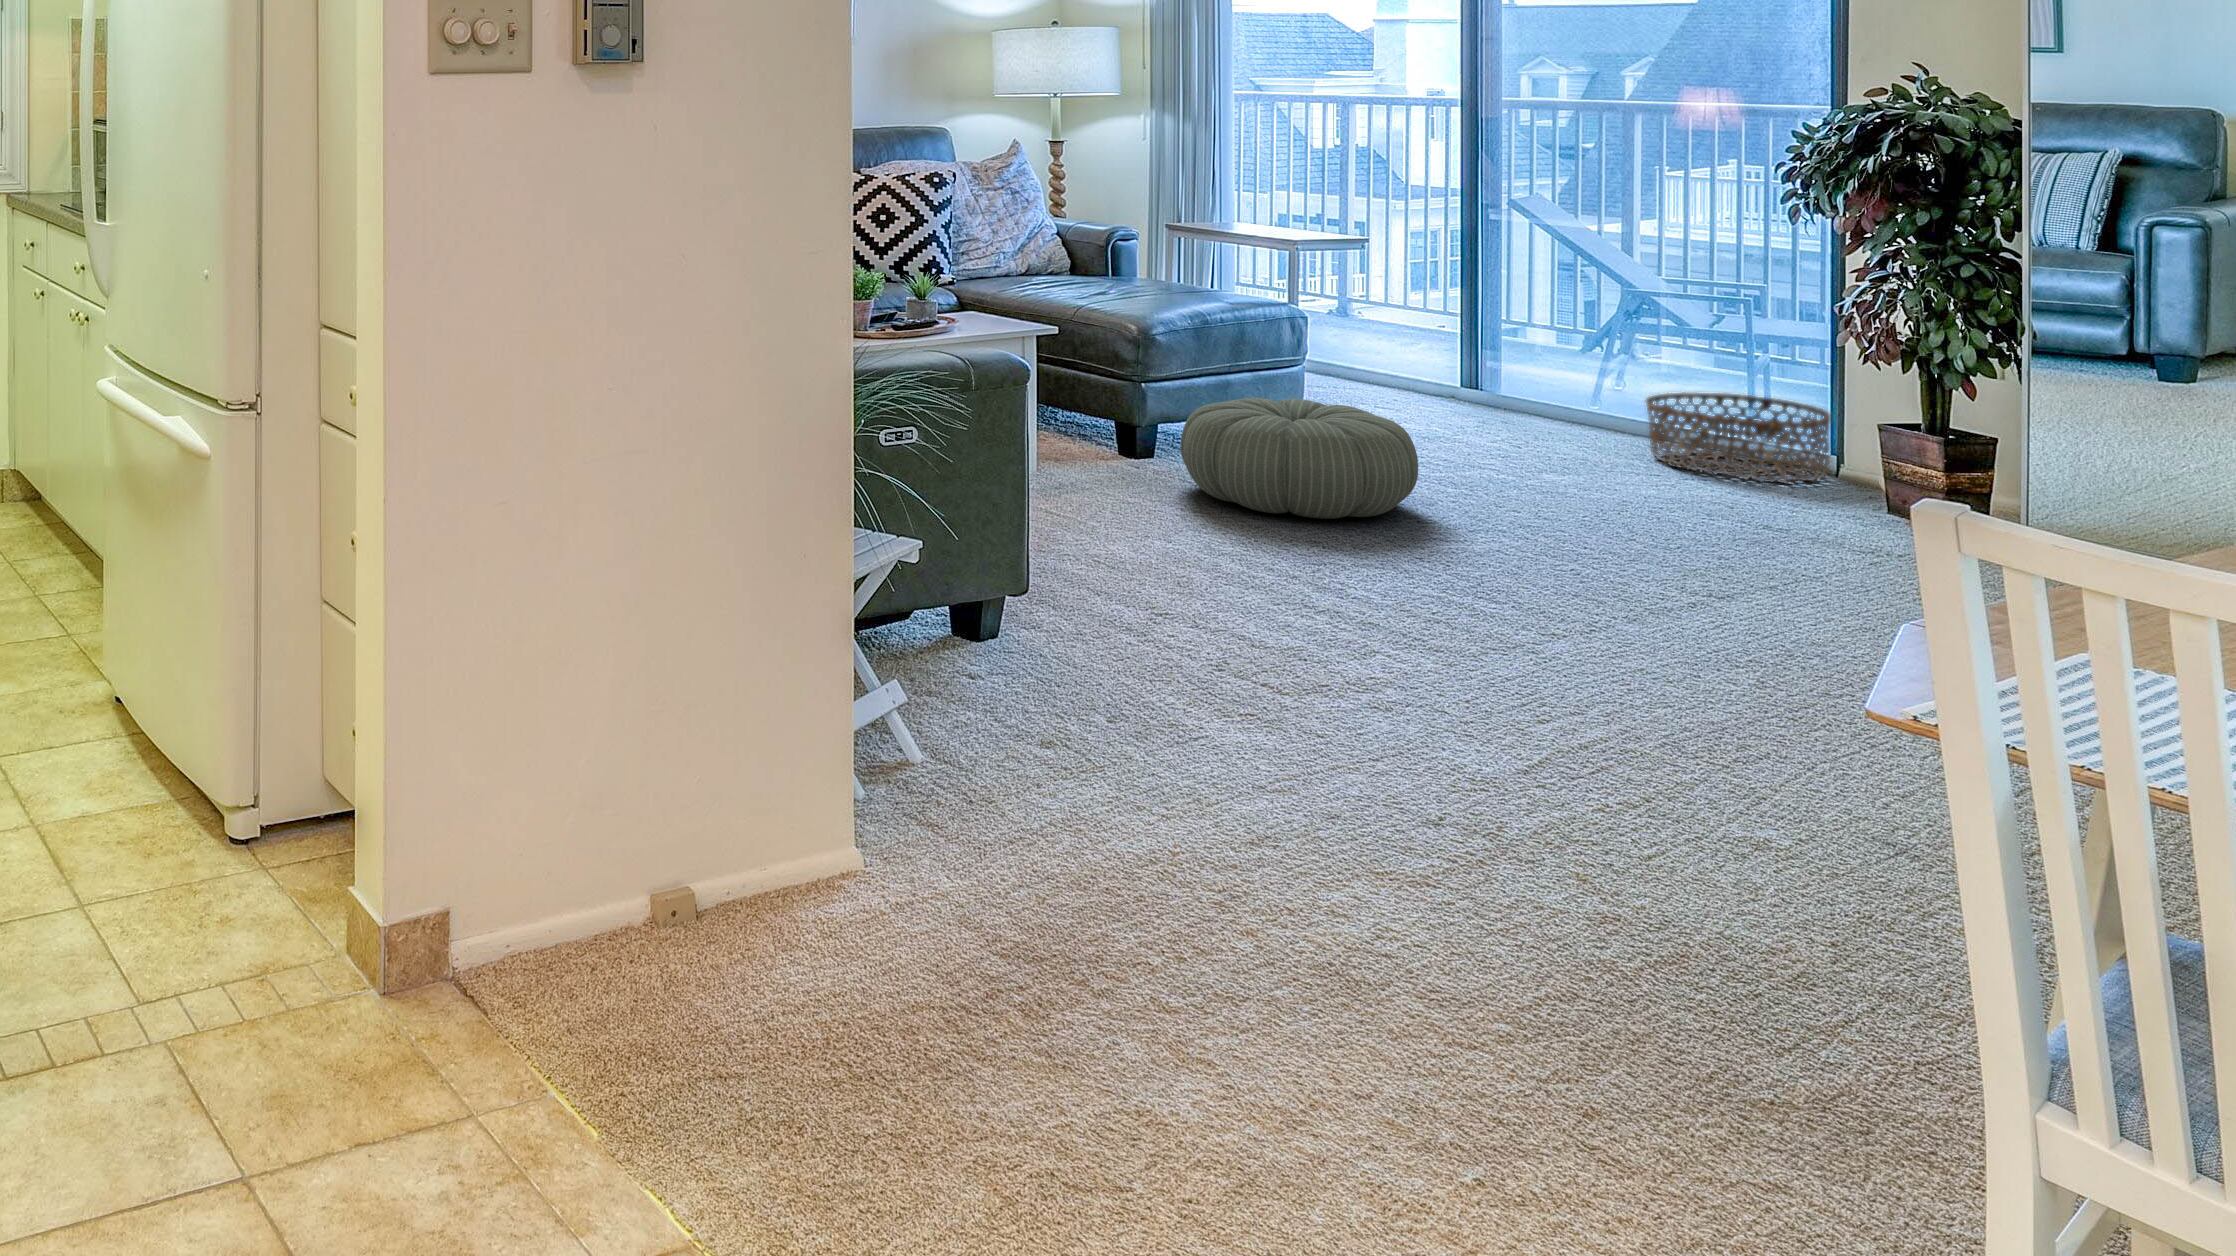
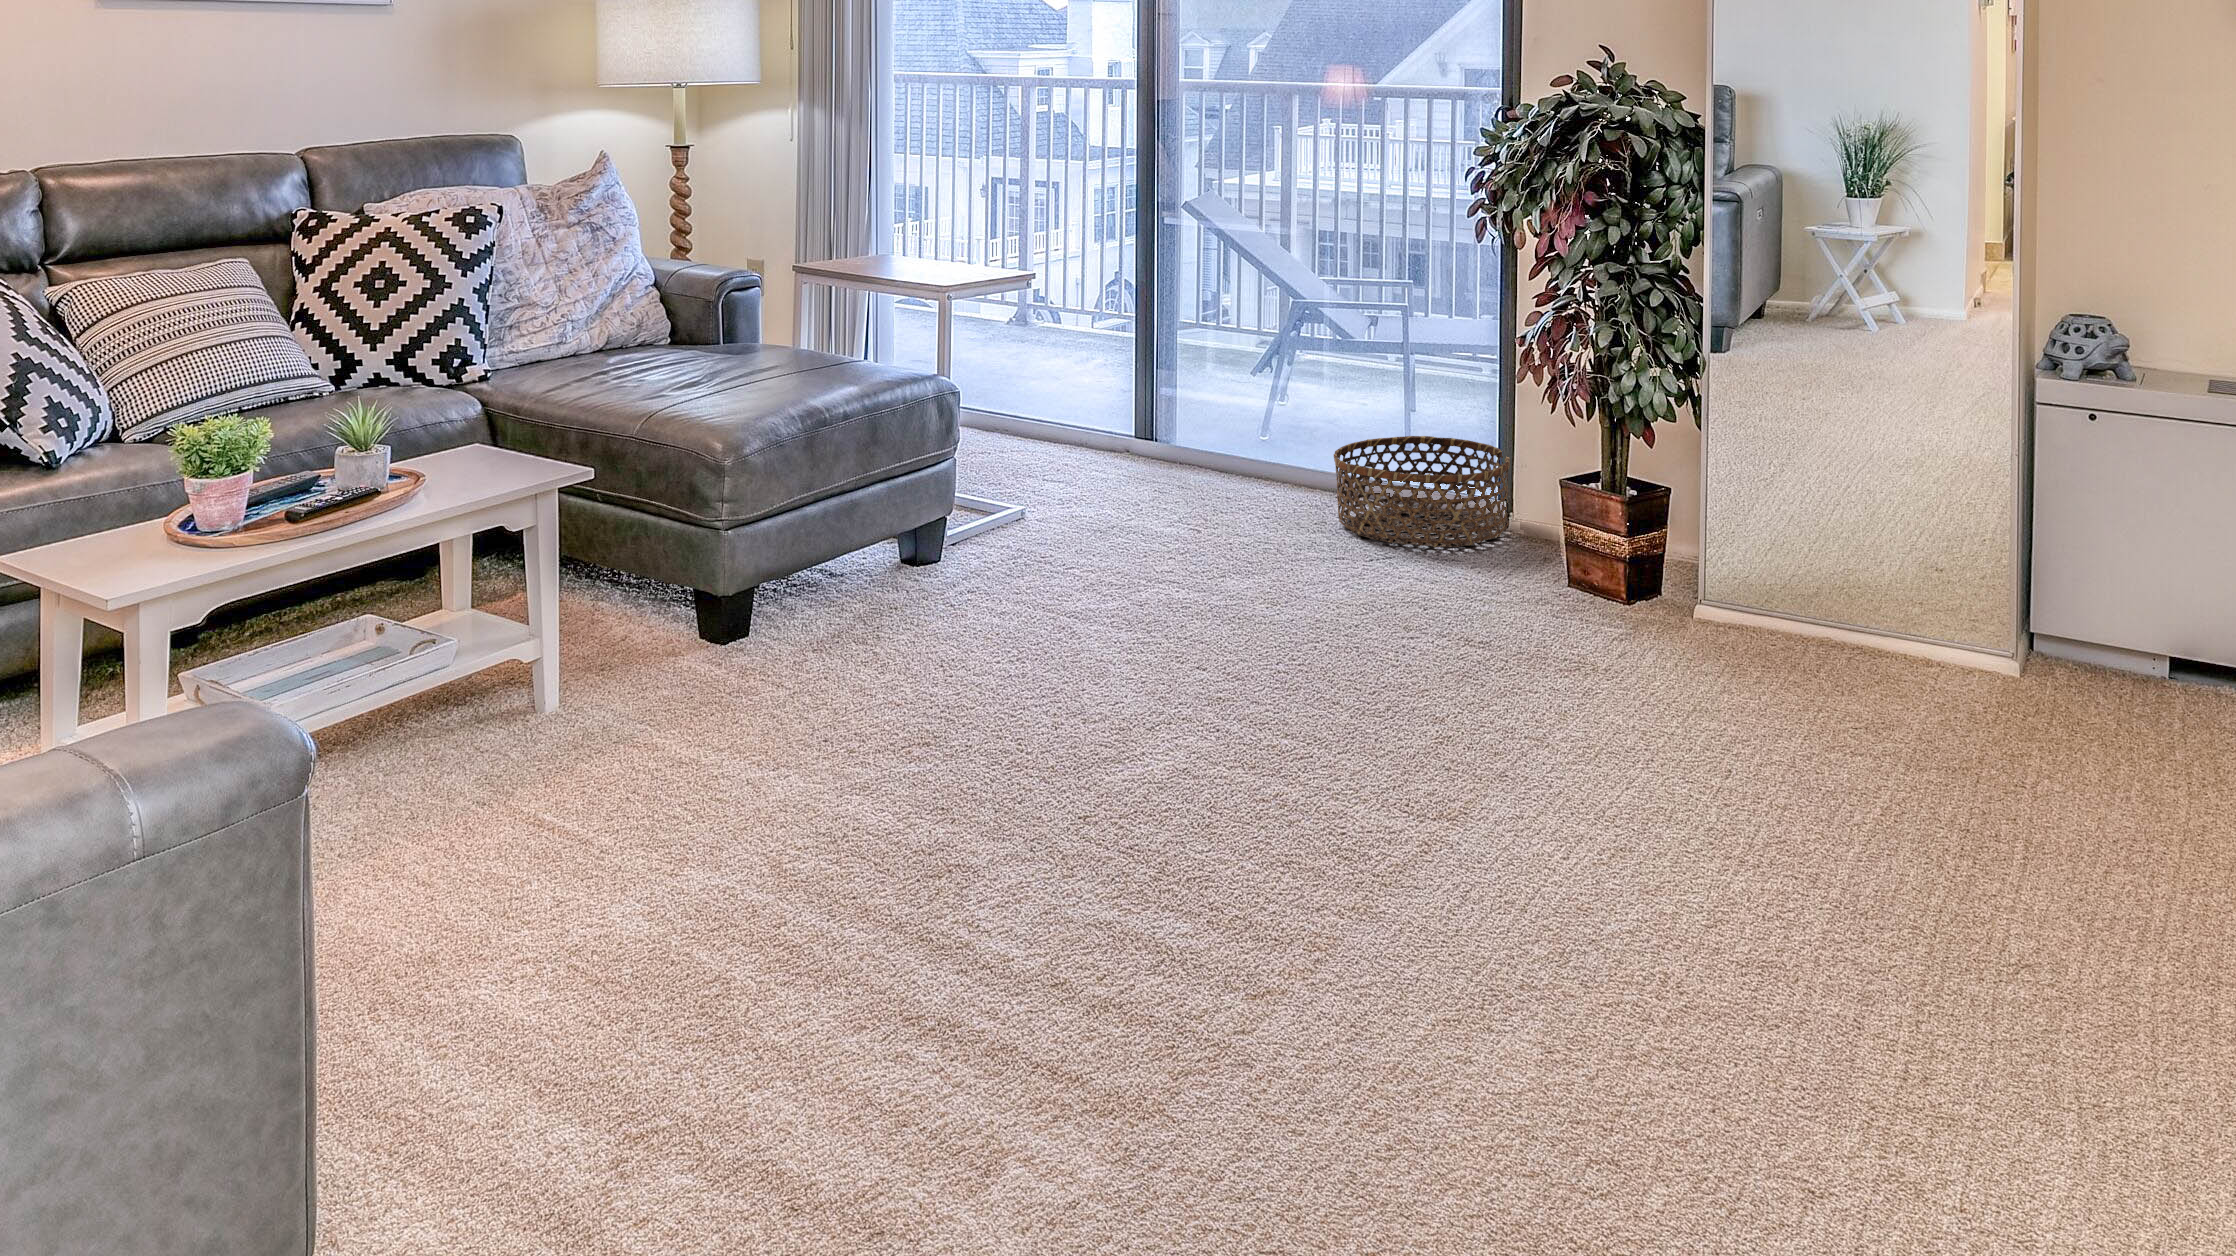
pouf: present [1181,398,1418,519] -> none [798,520,1101,709]

